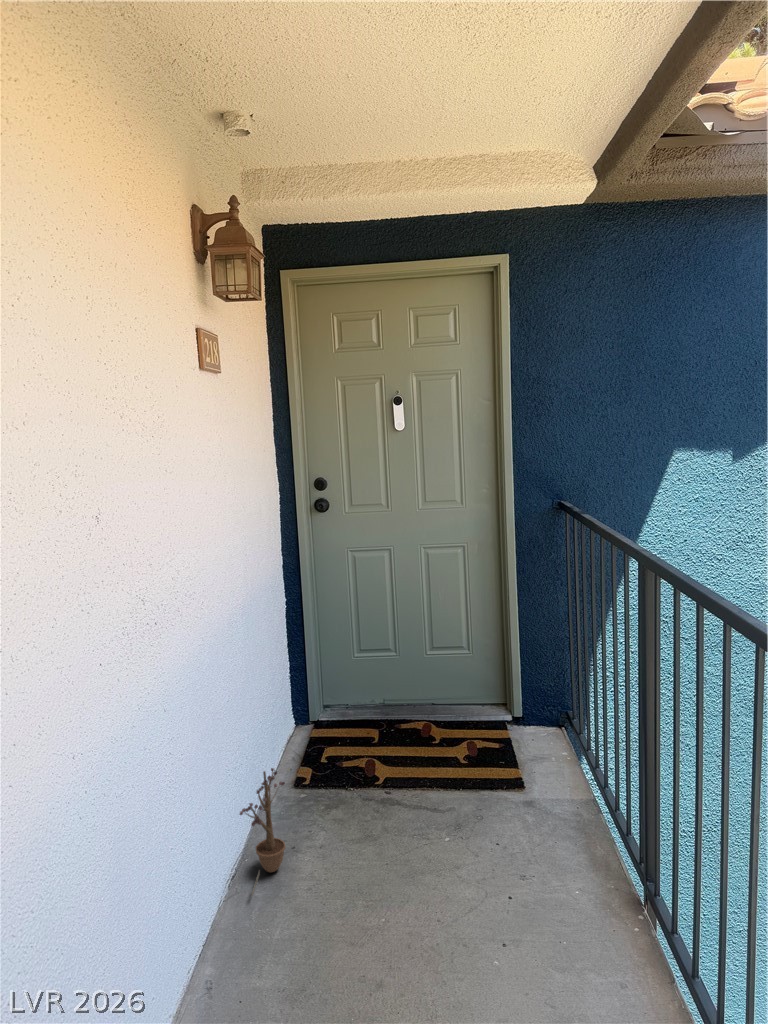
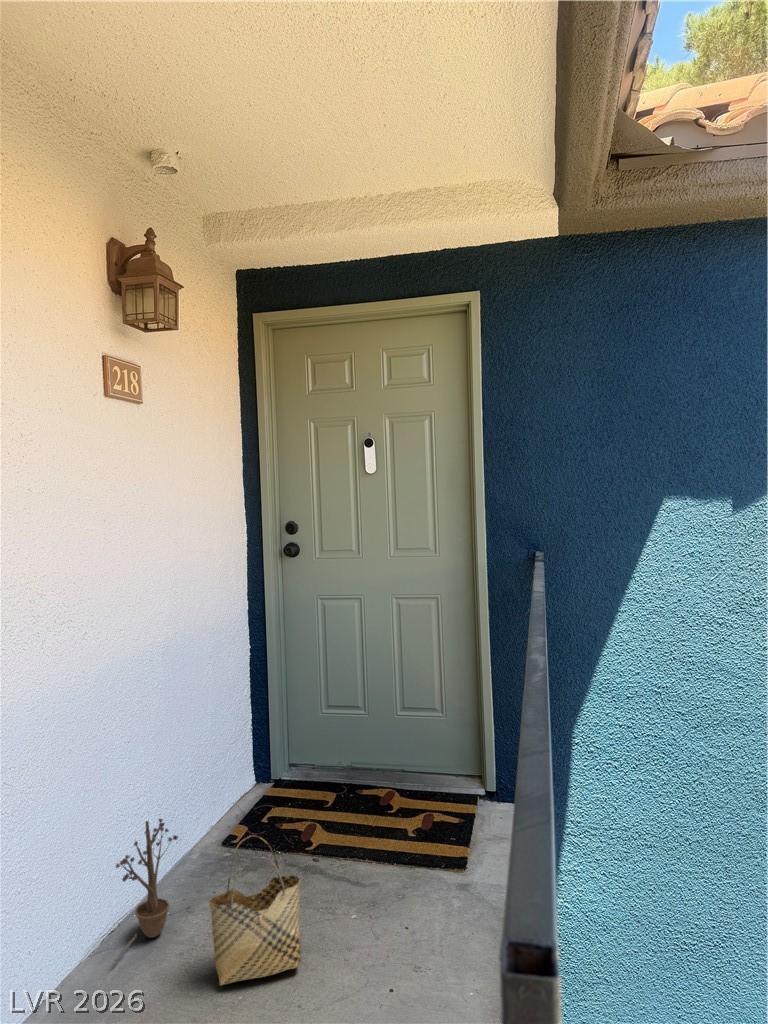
woven basket: none [340,775,418,904] -> present [209,835,301,985]

